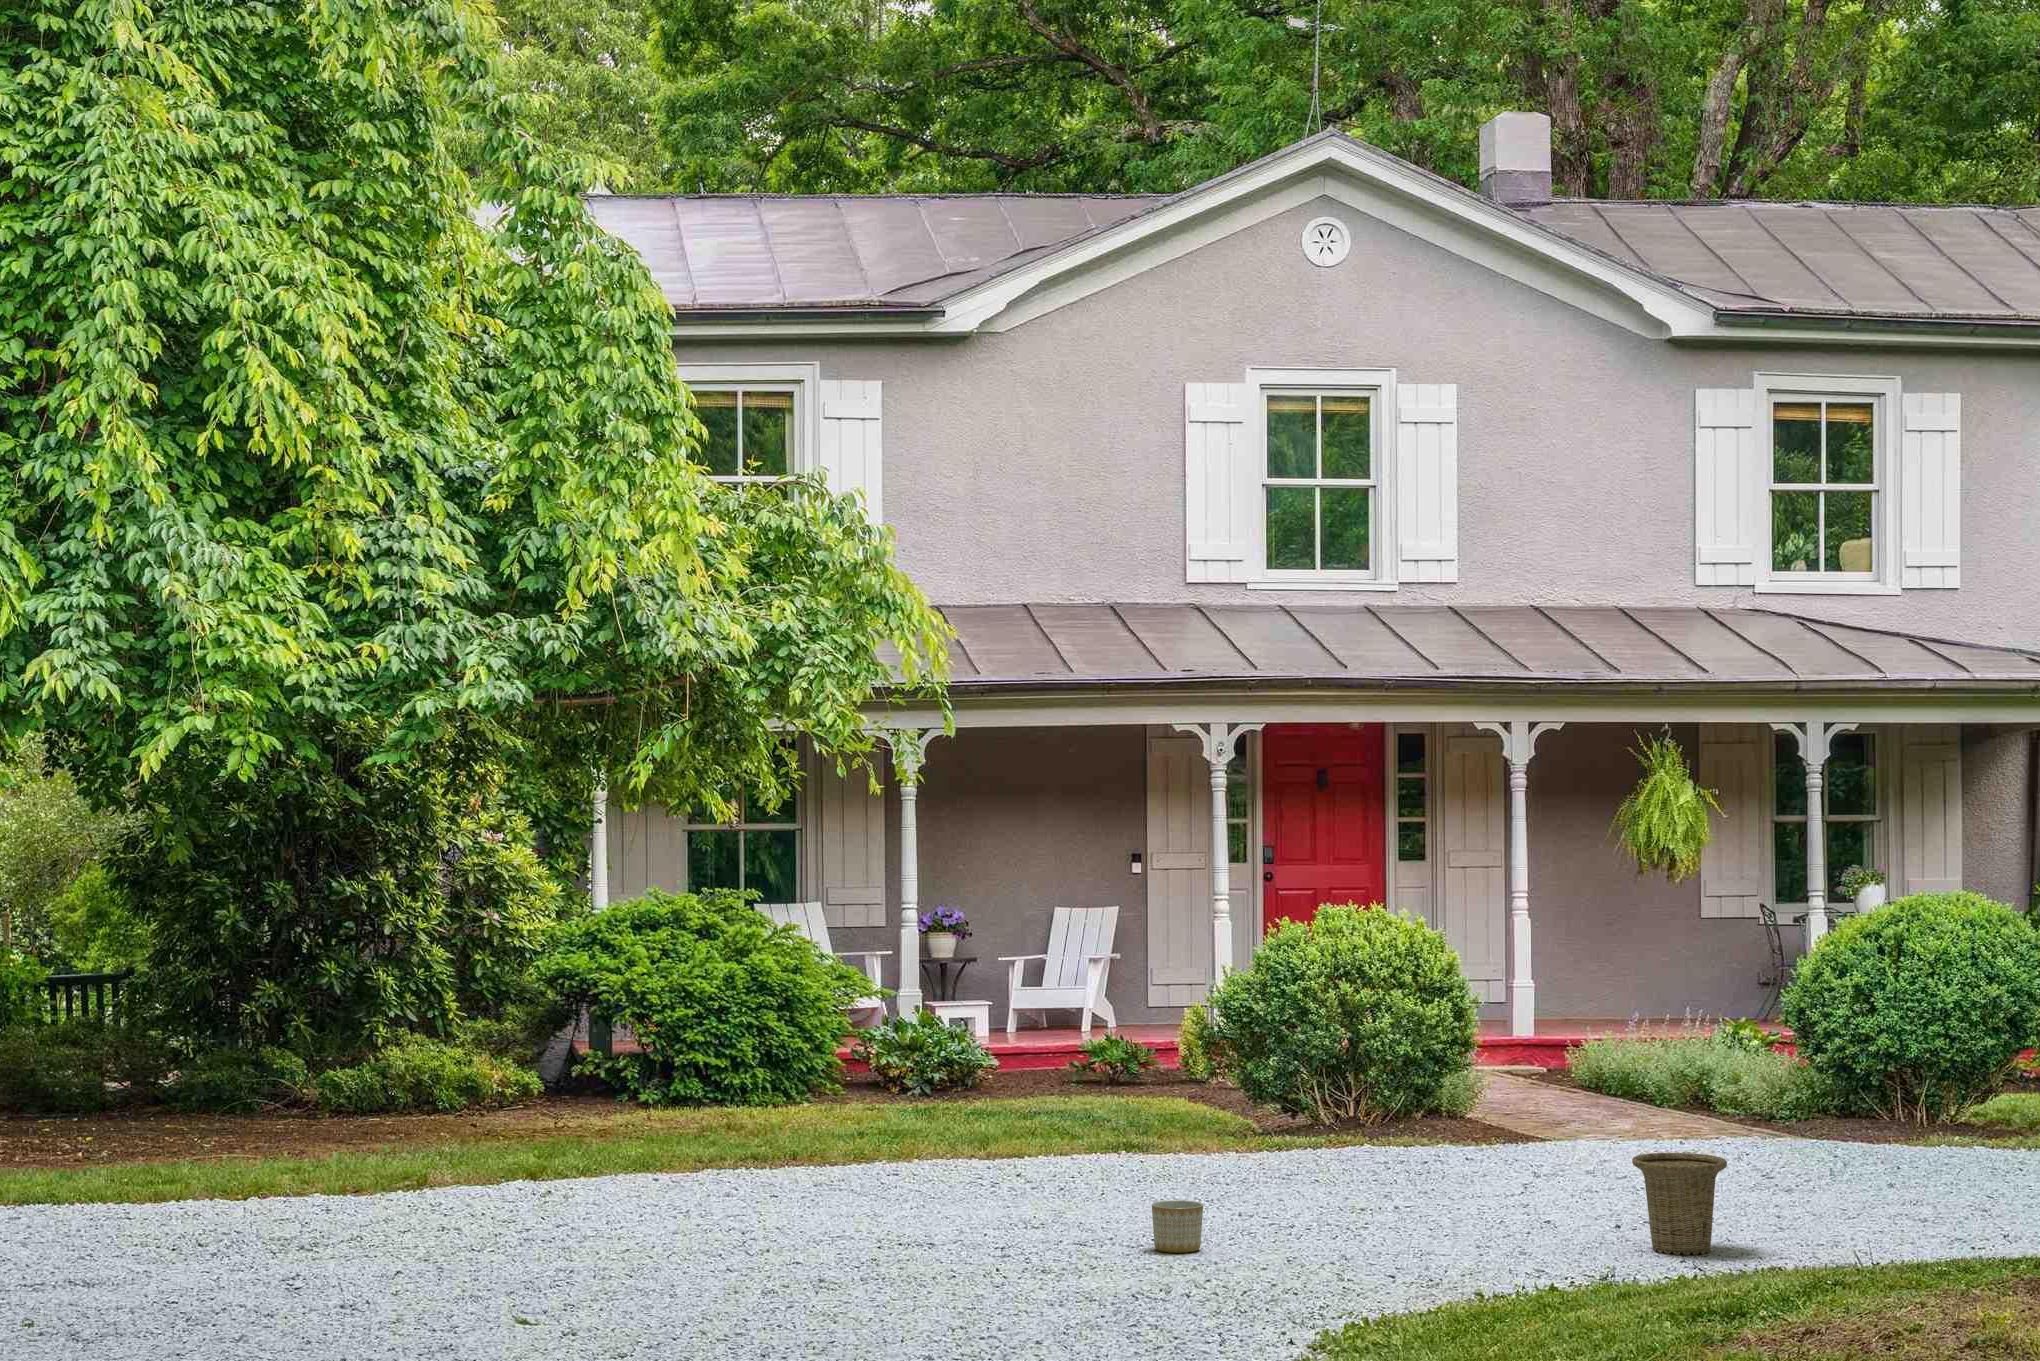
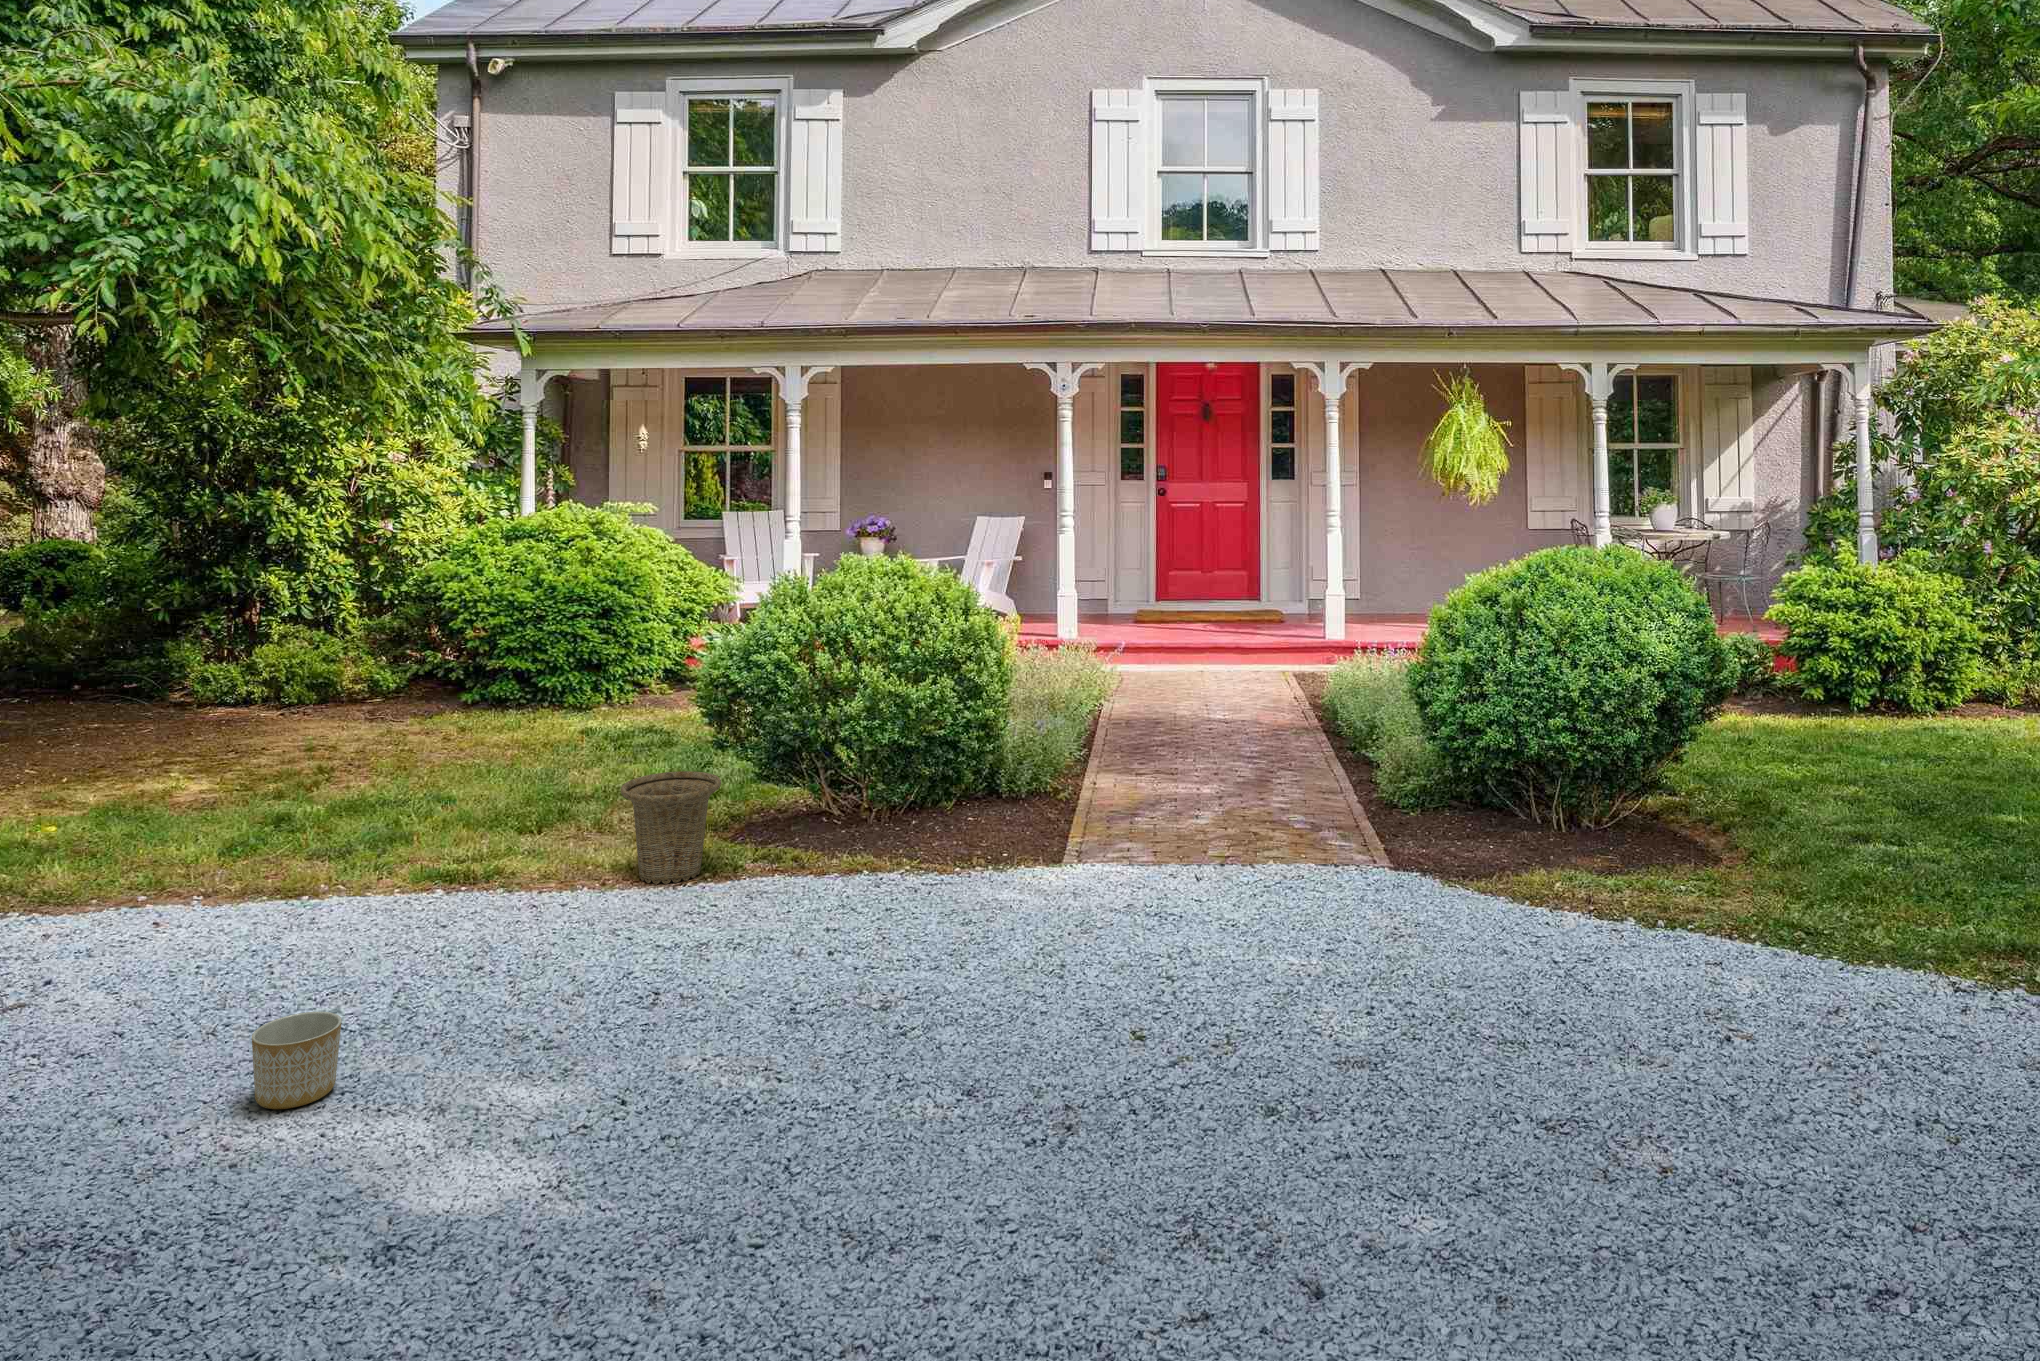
basket: present [1632,1153,1727,1255] -> present [621,771,721,884]

